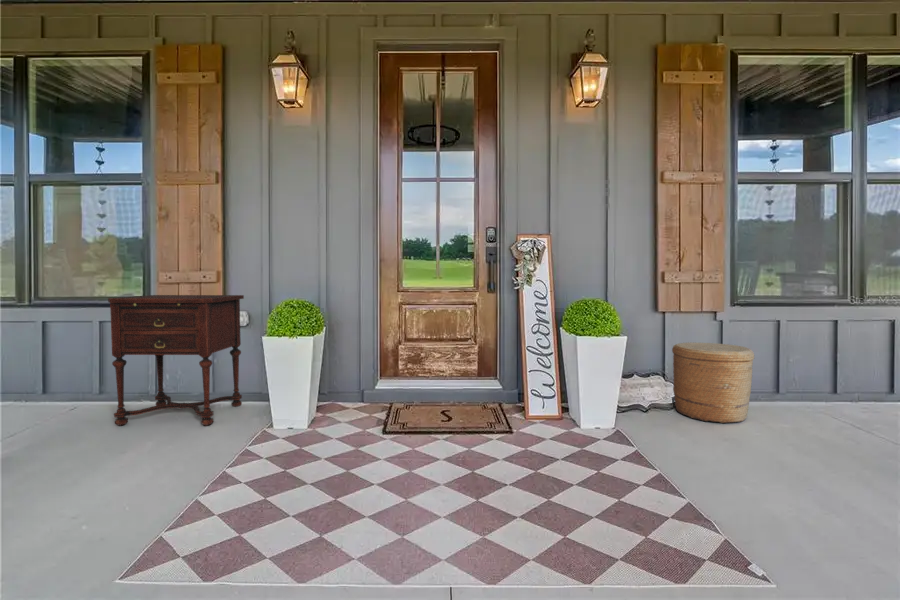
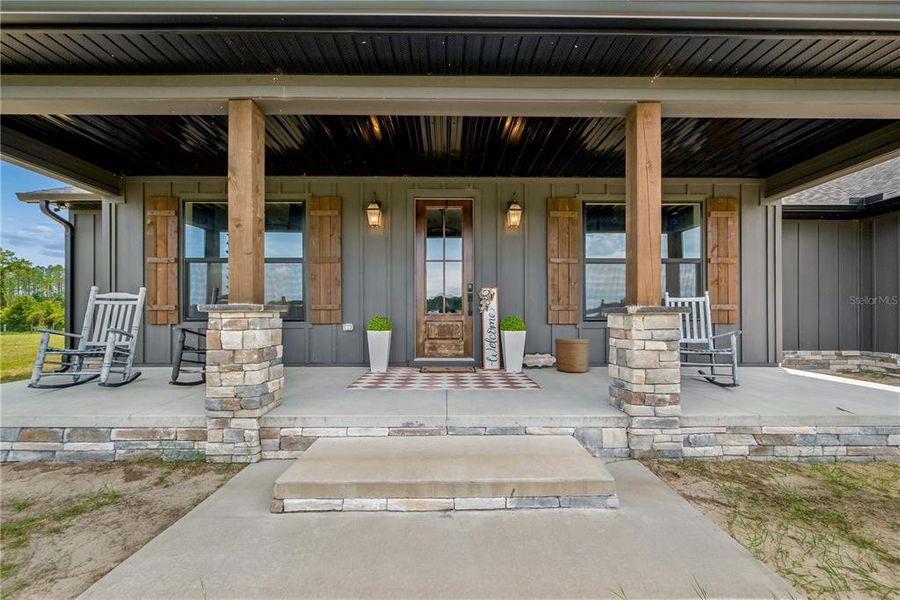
side table: present [108,295,244,426] -> none [297,315,351,373]

